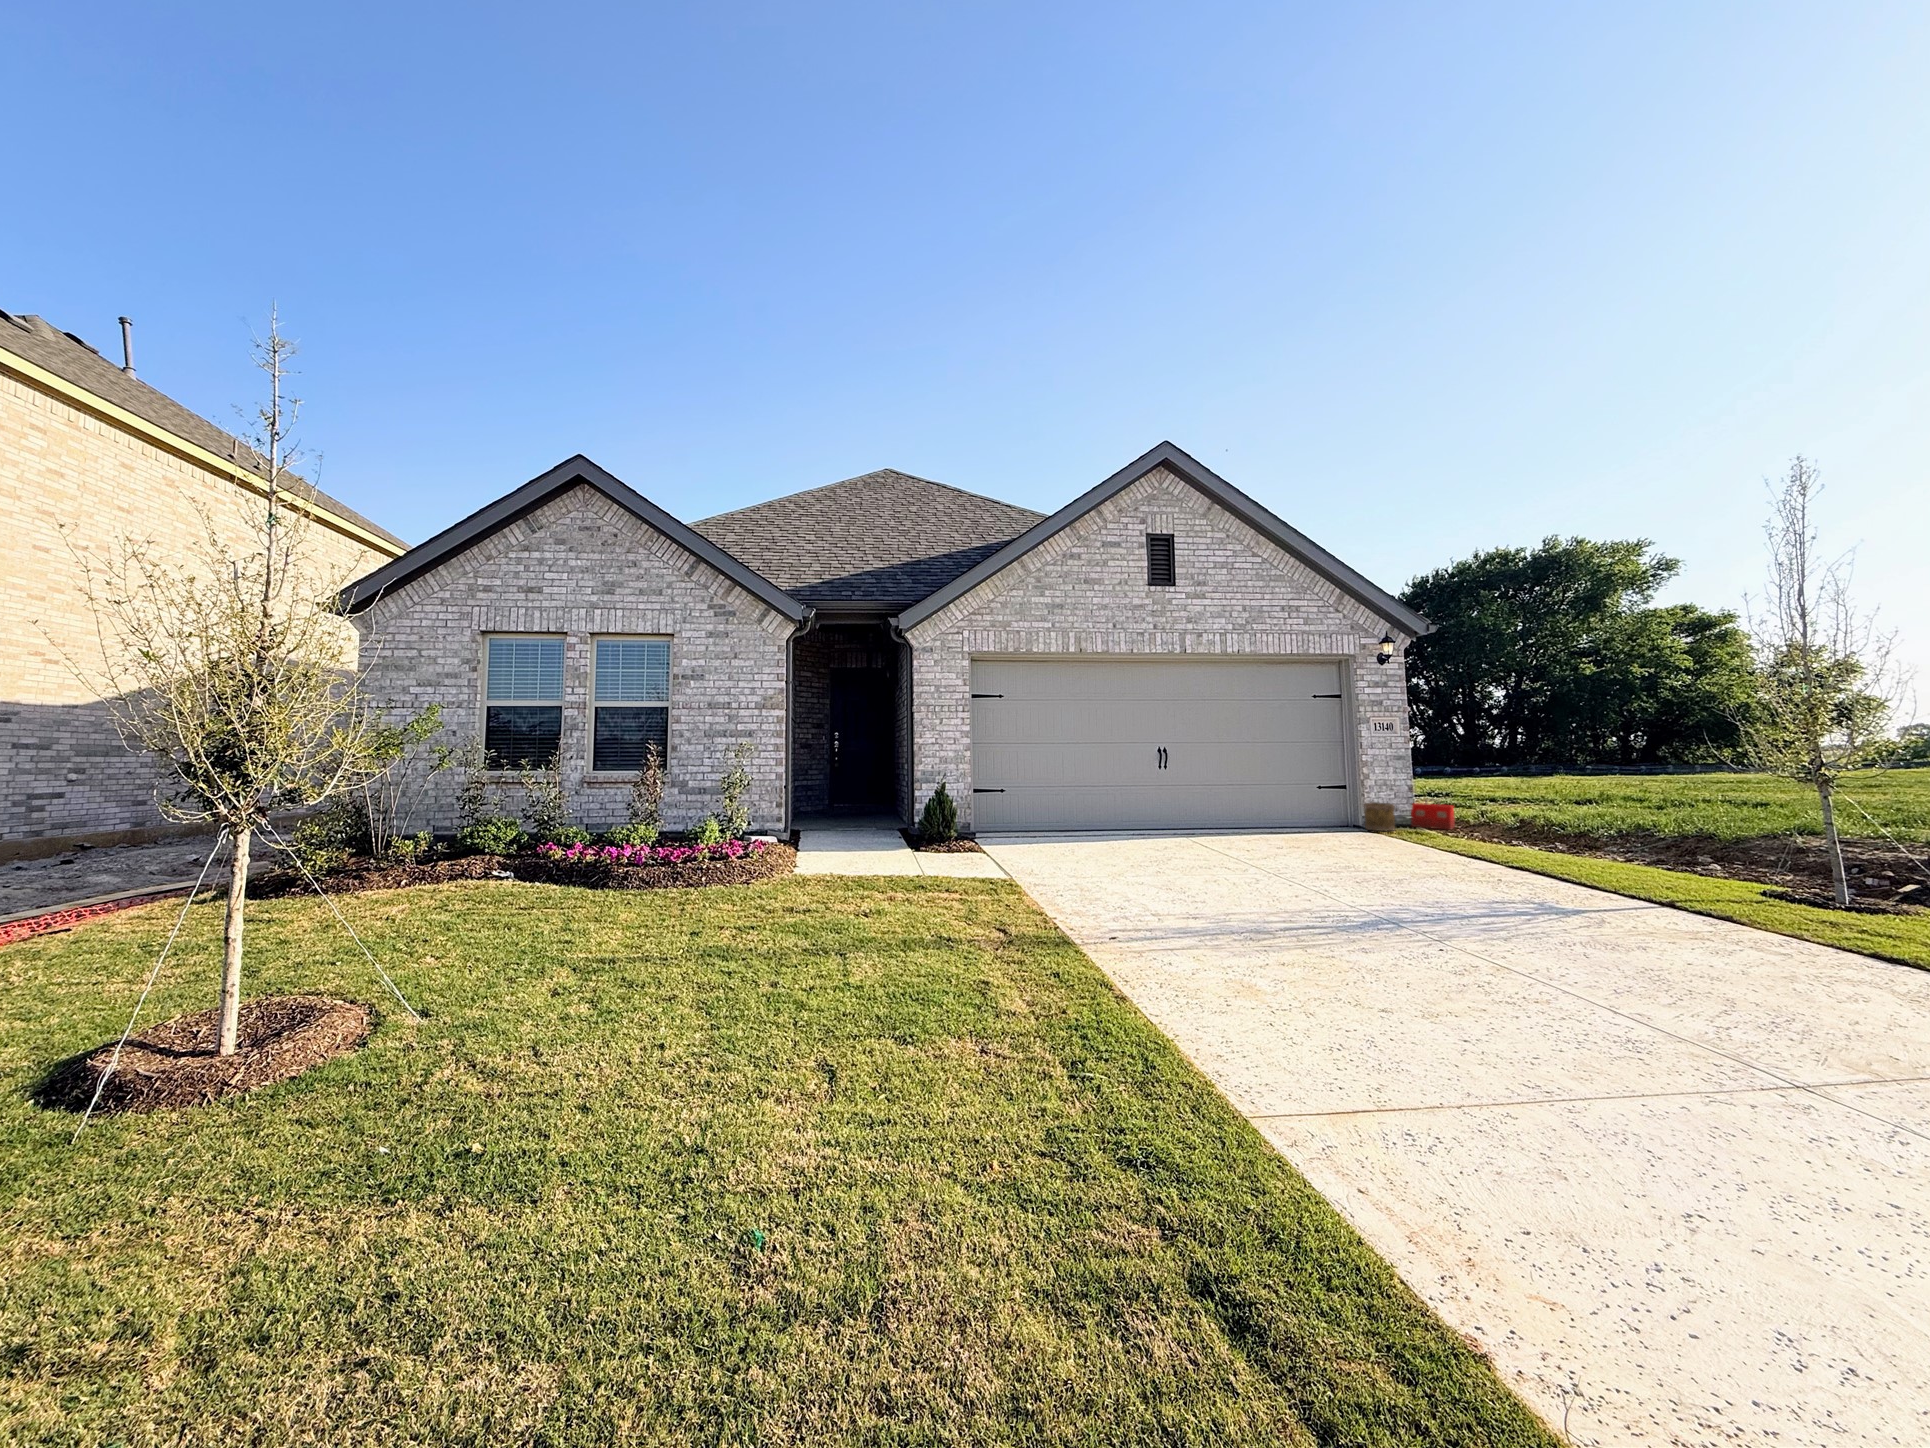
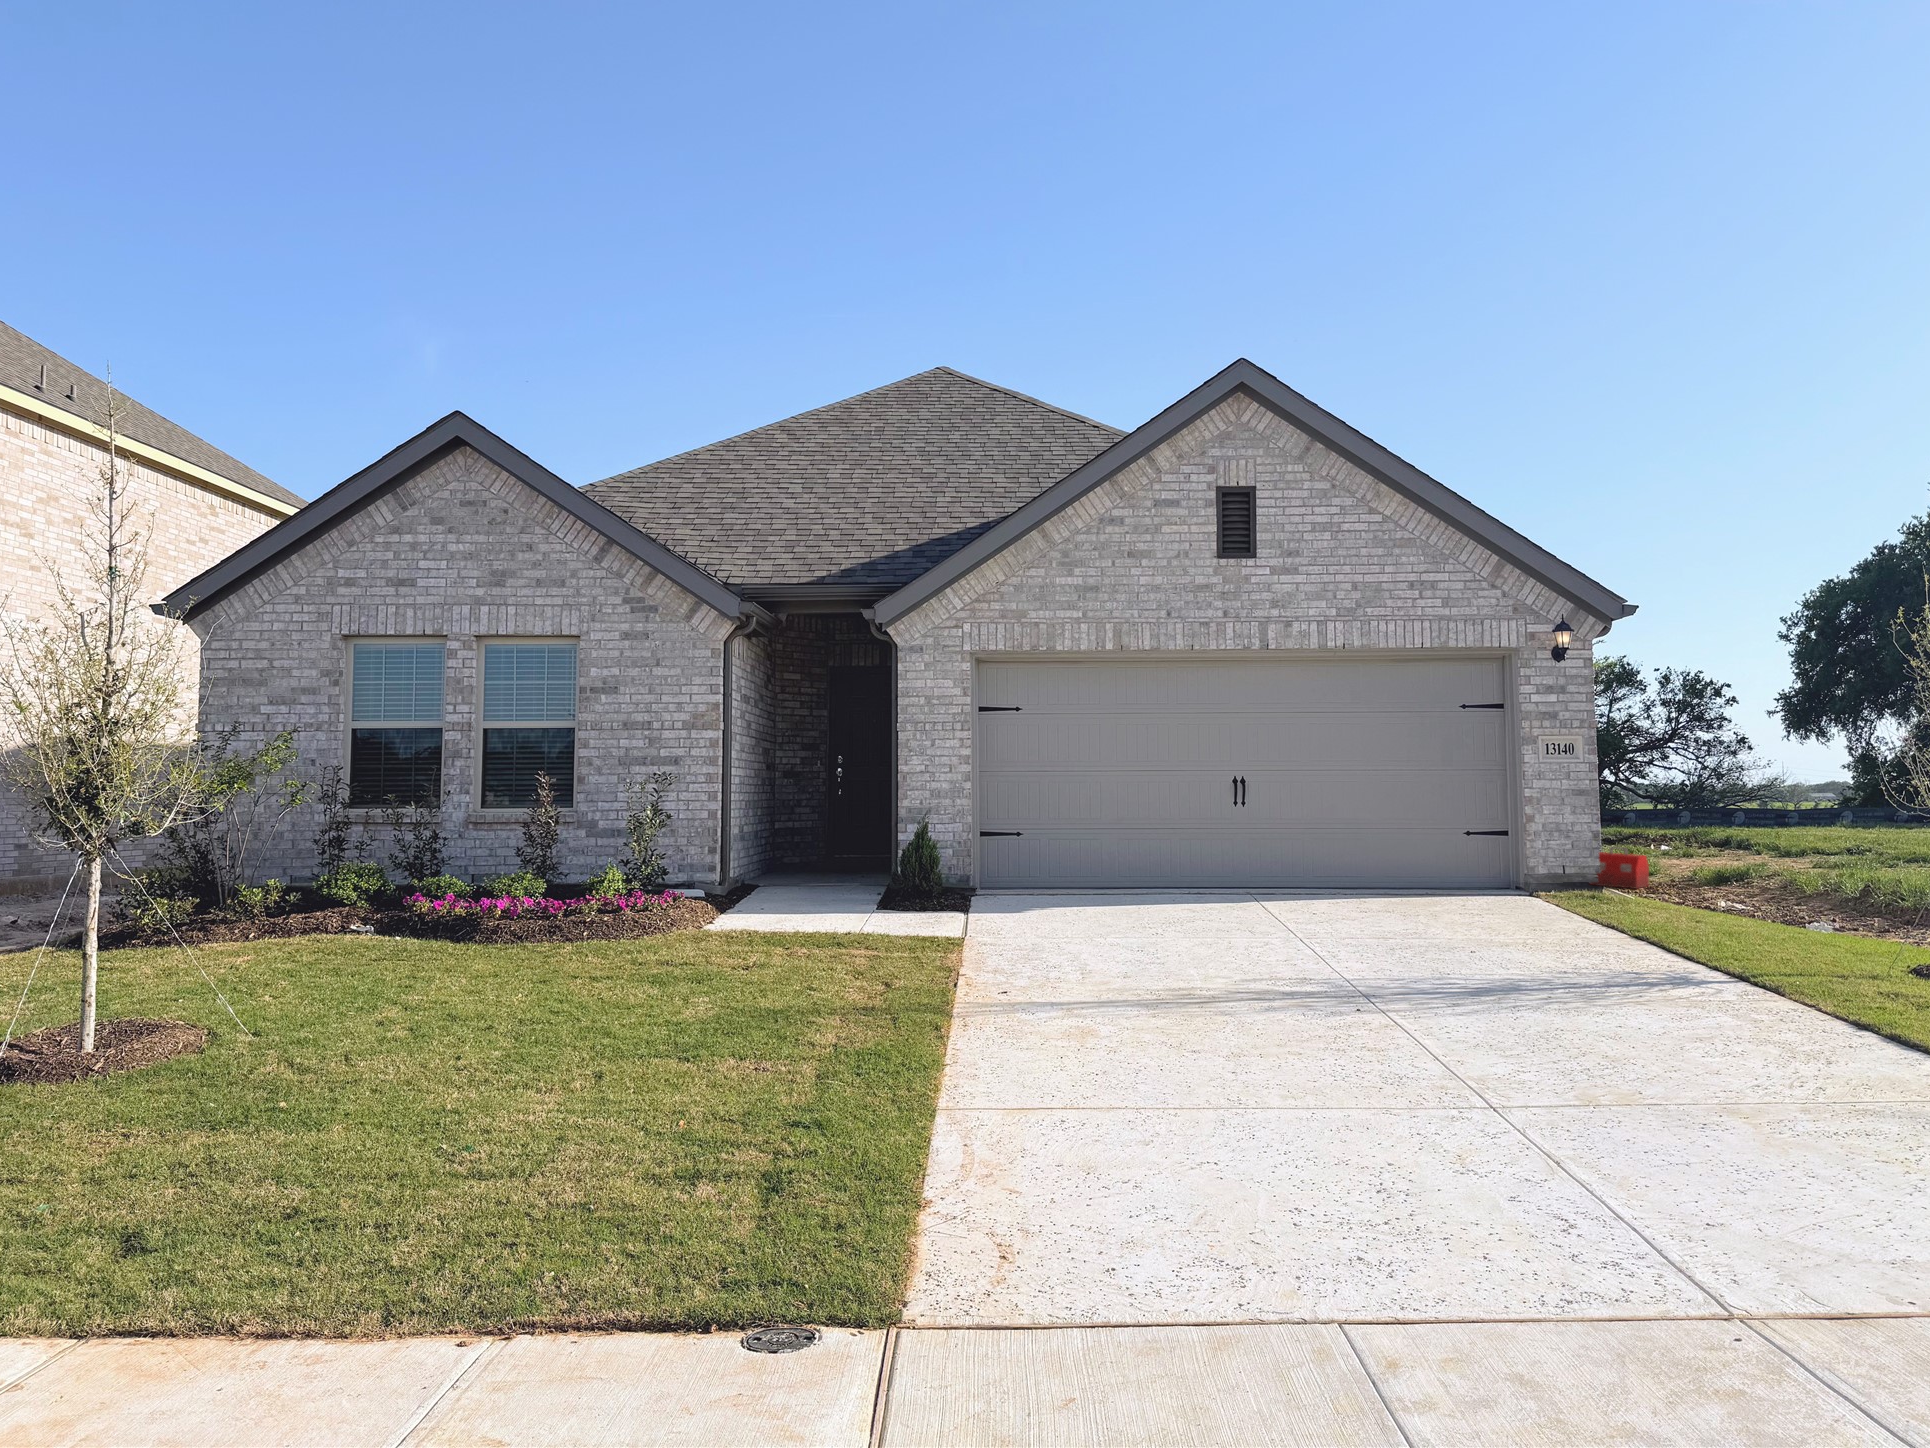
bucket: present [1364,802,1397,831] -> none [1516,849,1561,890]

